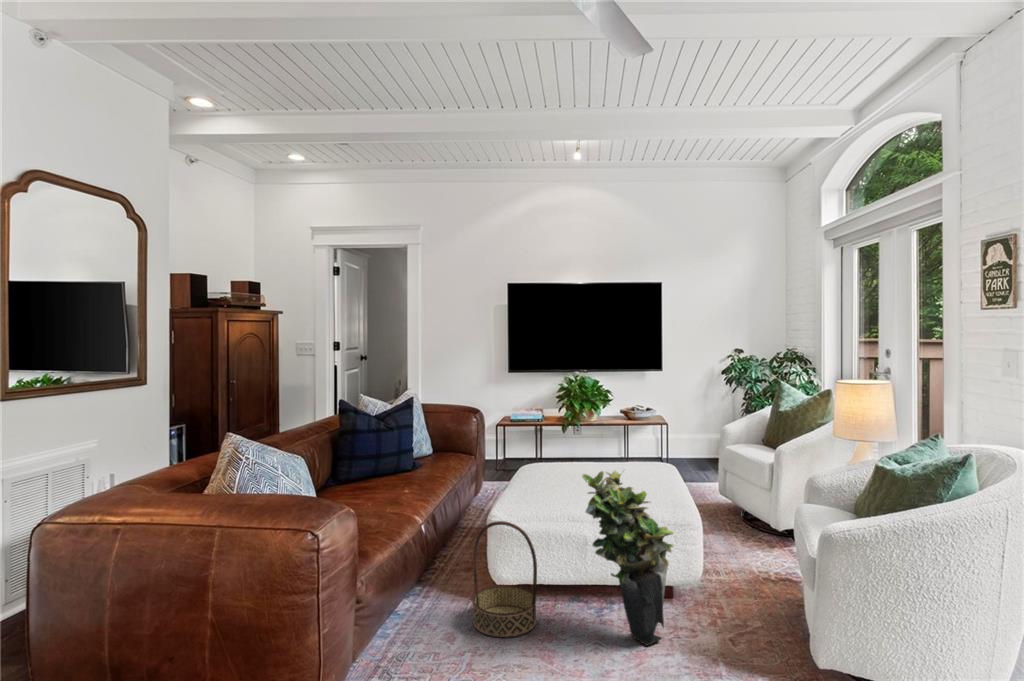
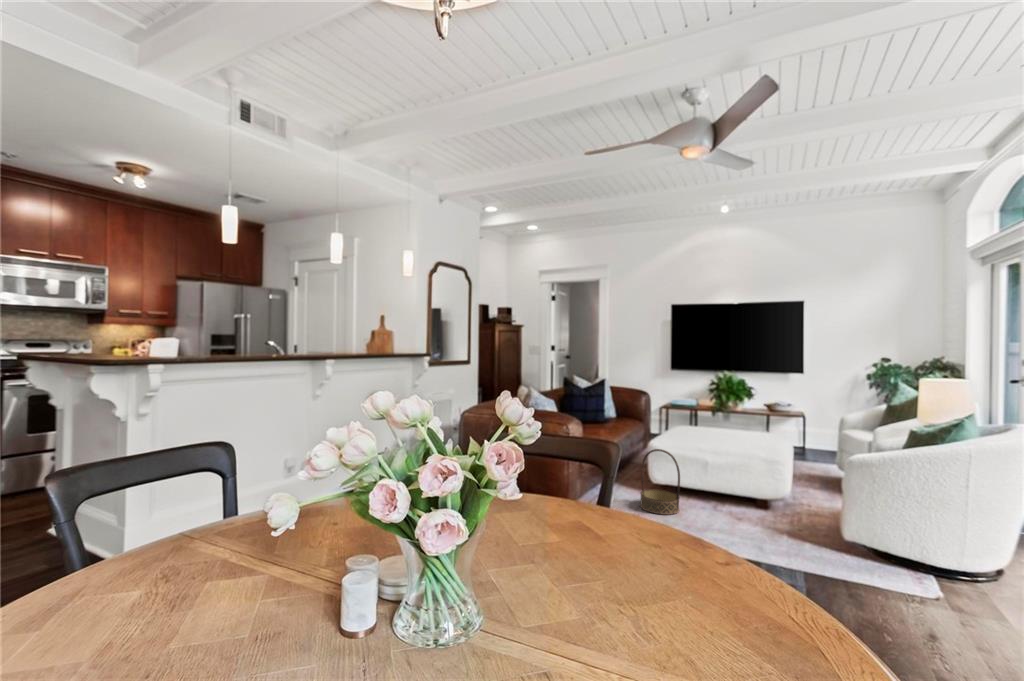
potted plant: present [582,471,674,646] -> none [711,425,771,530]

